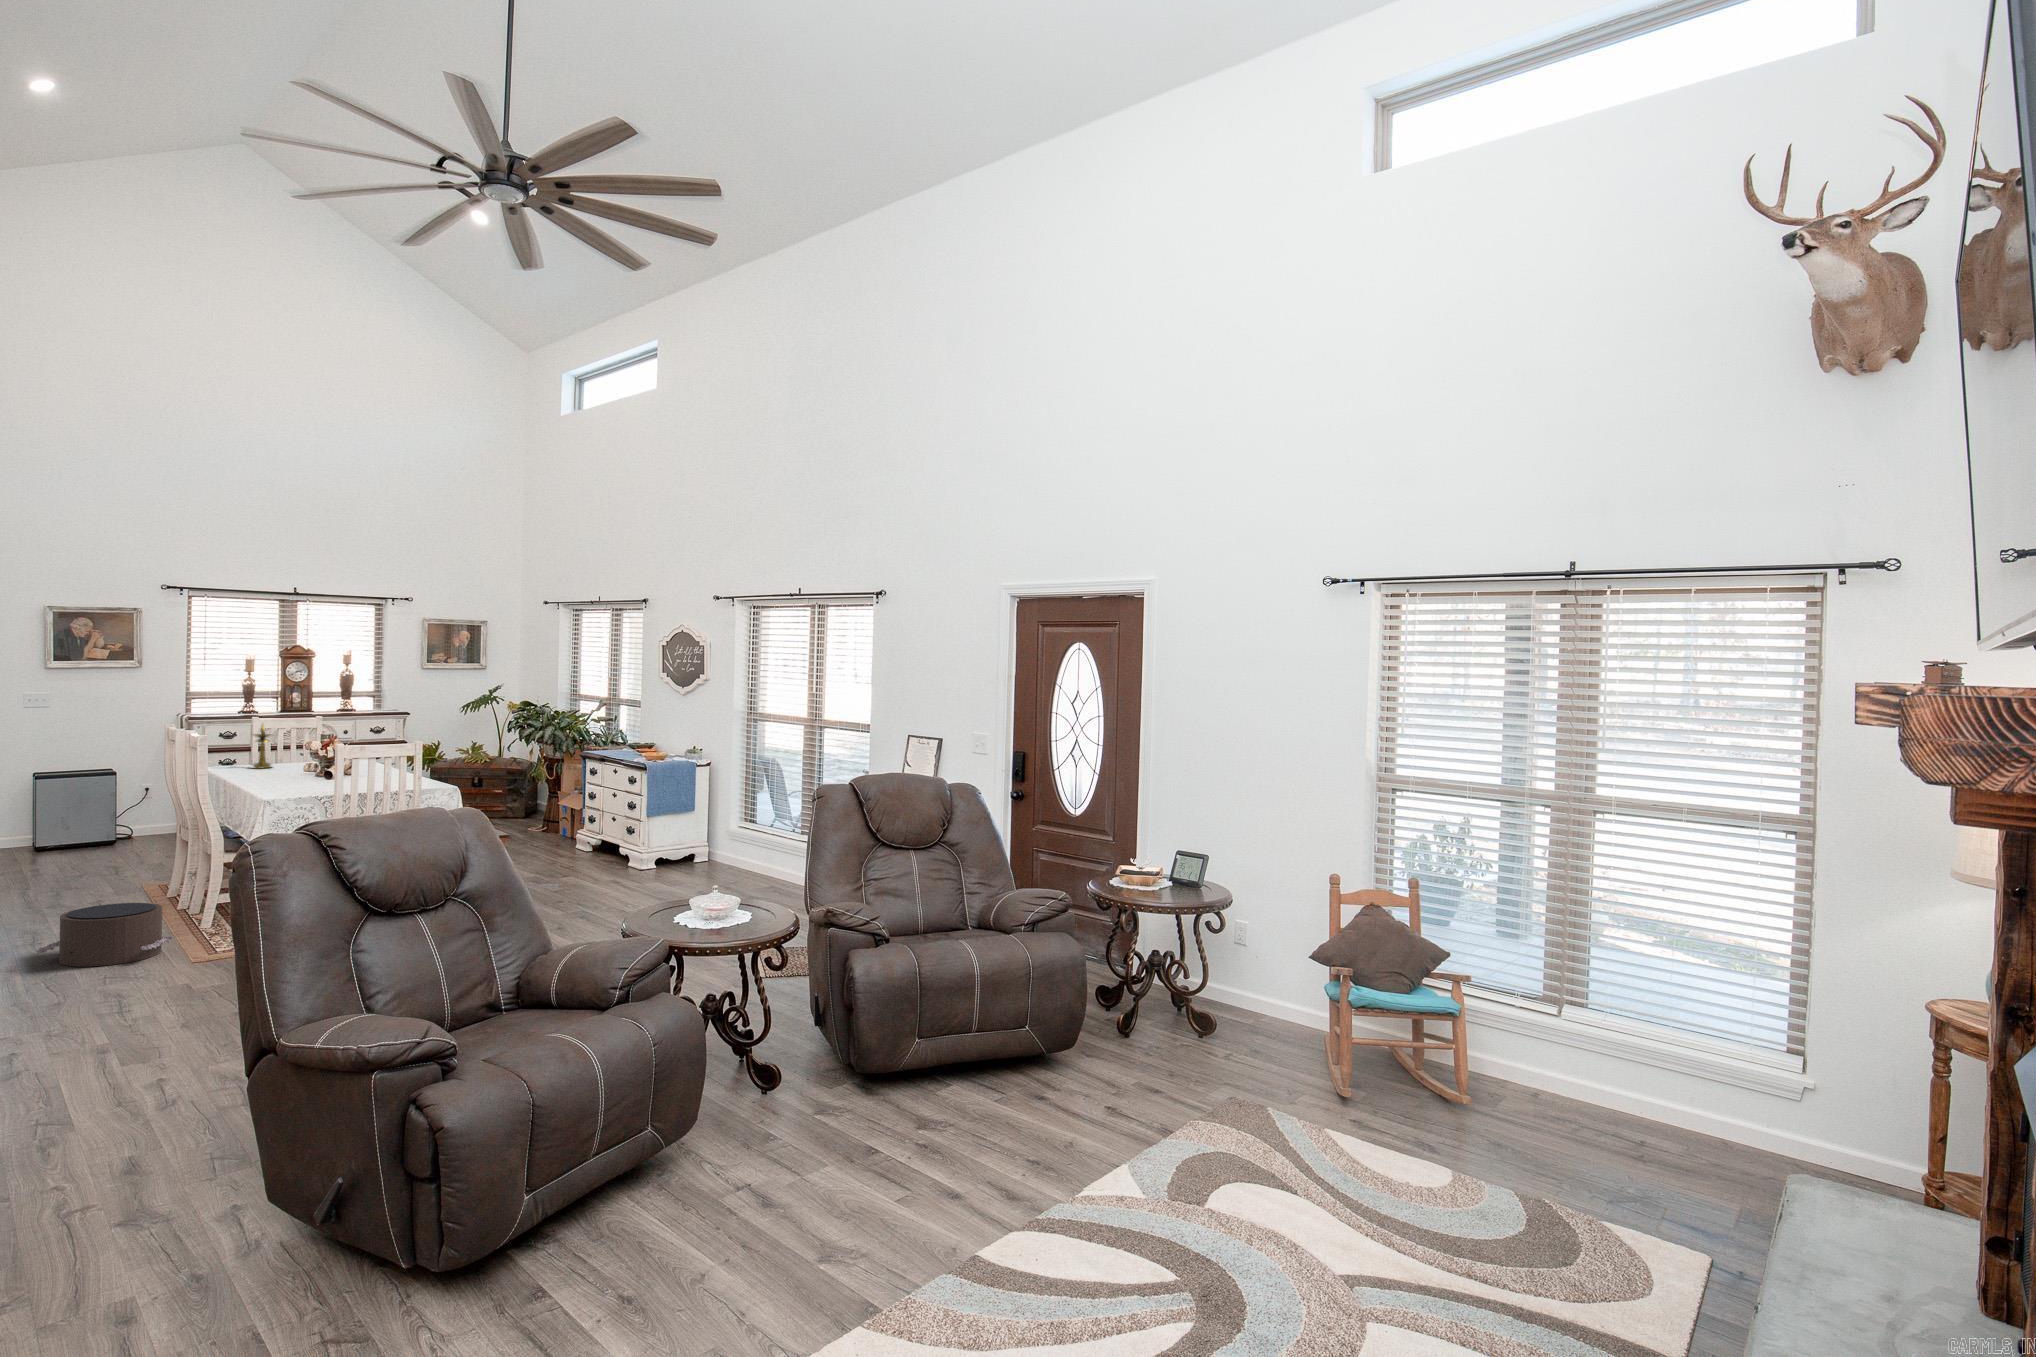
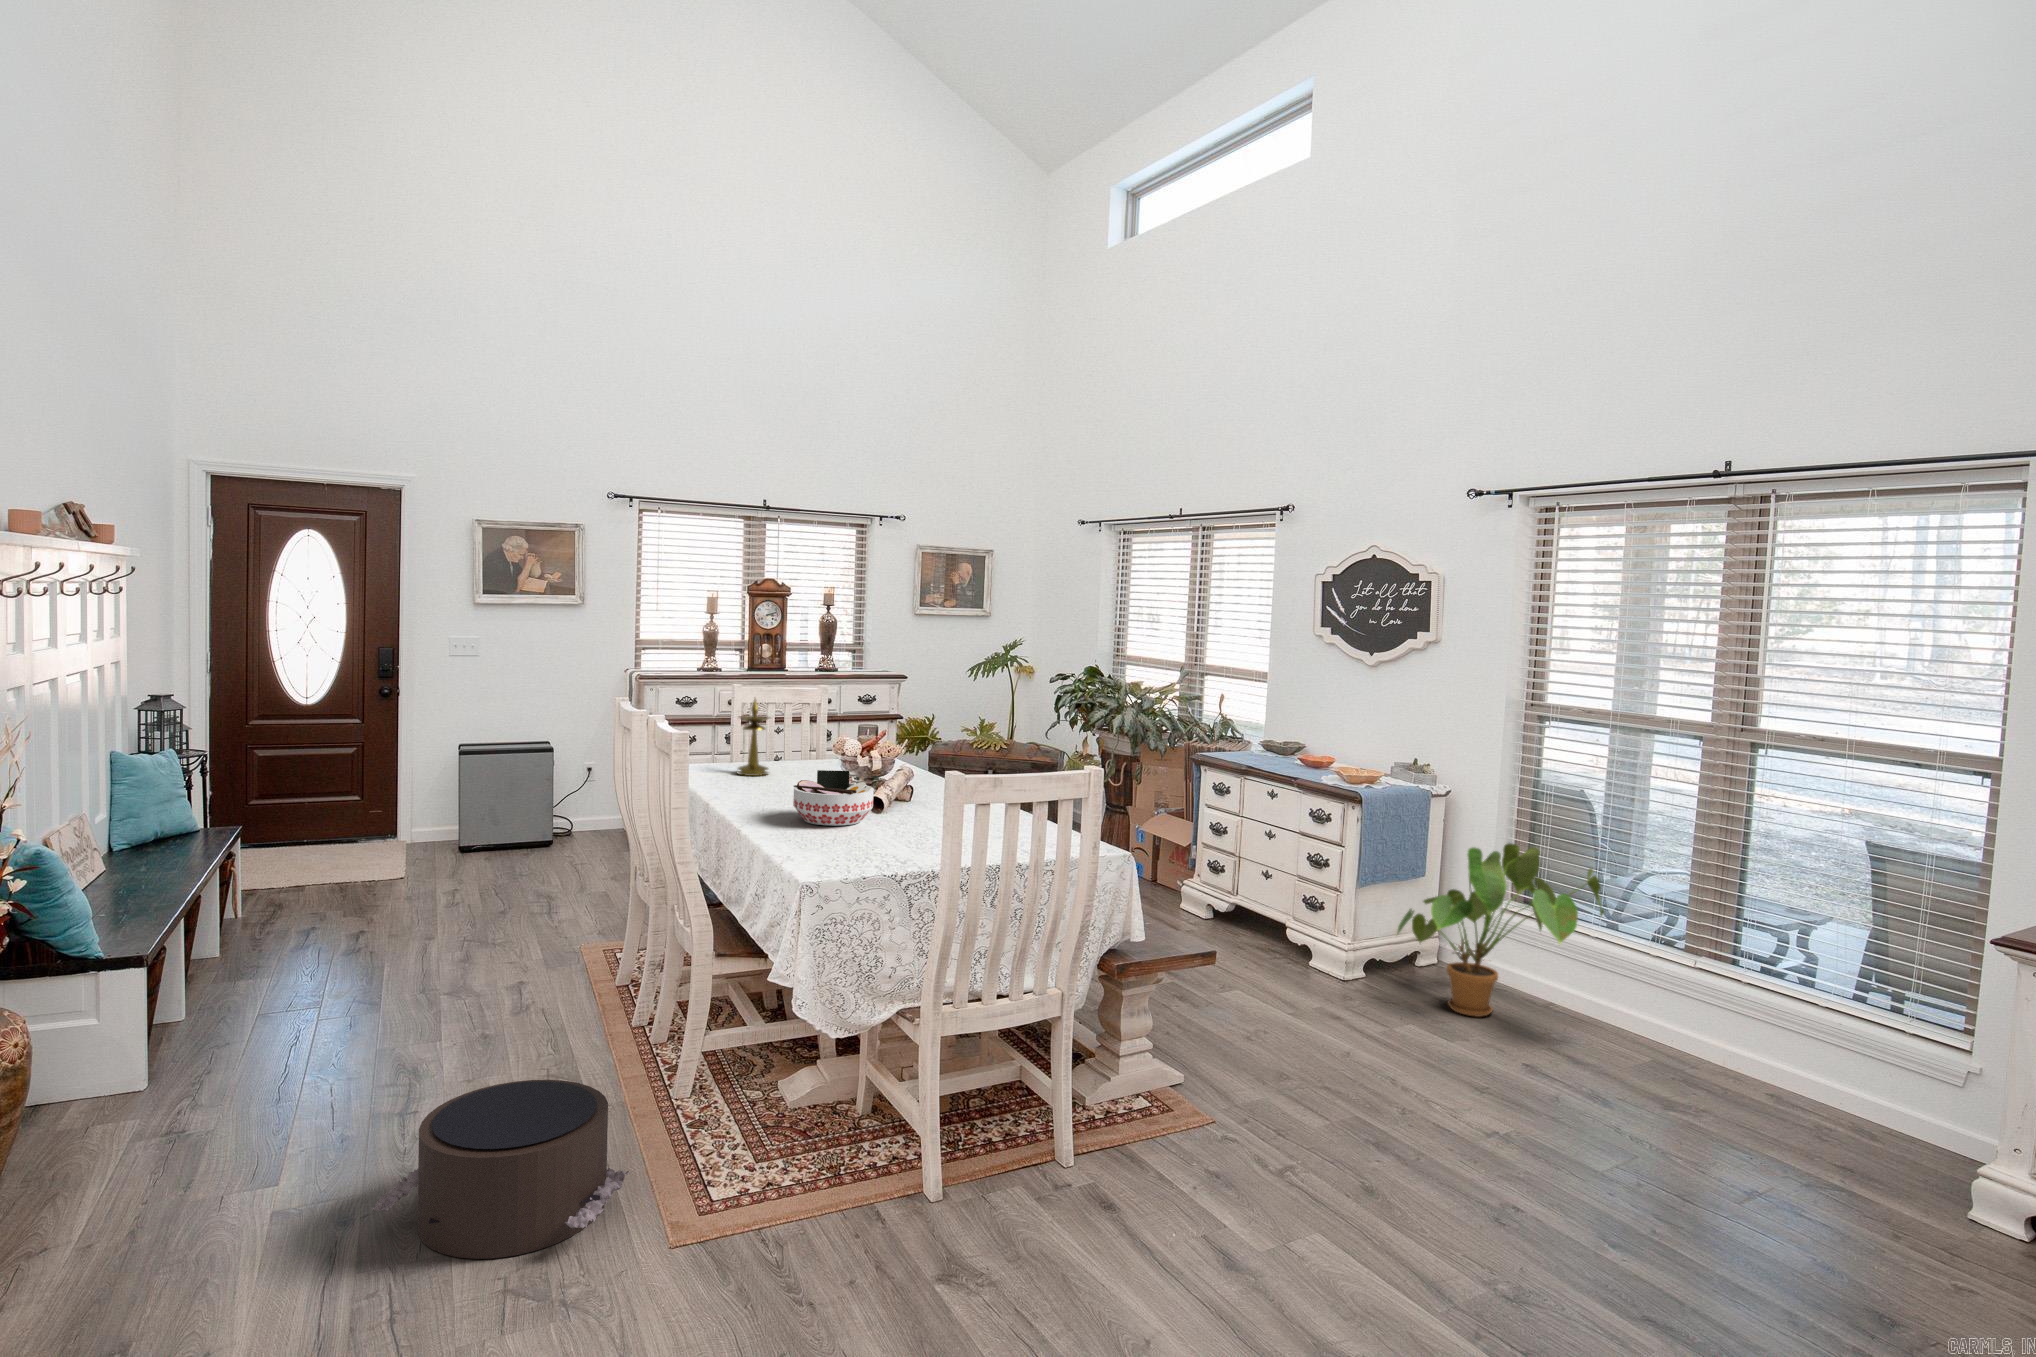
bowl: none [276,757,325,784] -> present [793,770,874,826]
house plant: none [661,787,765,877] -> present [1397,843,1604,1017]

